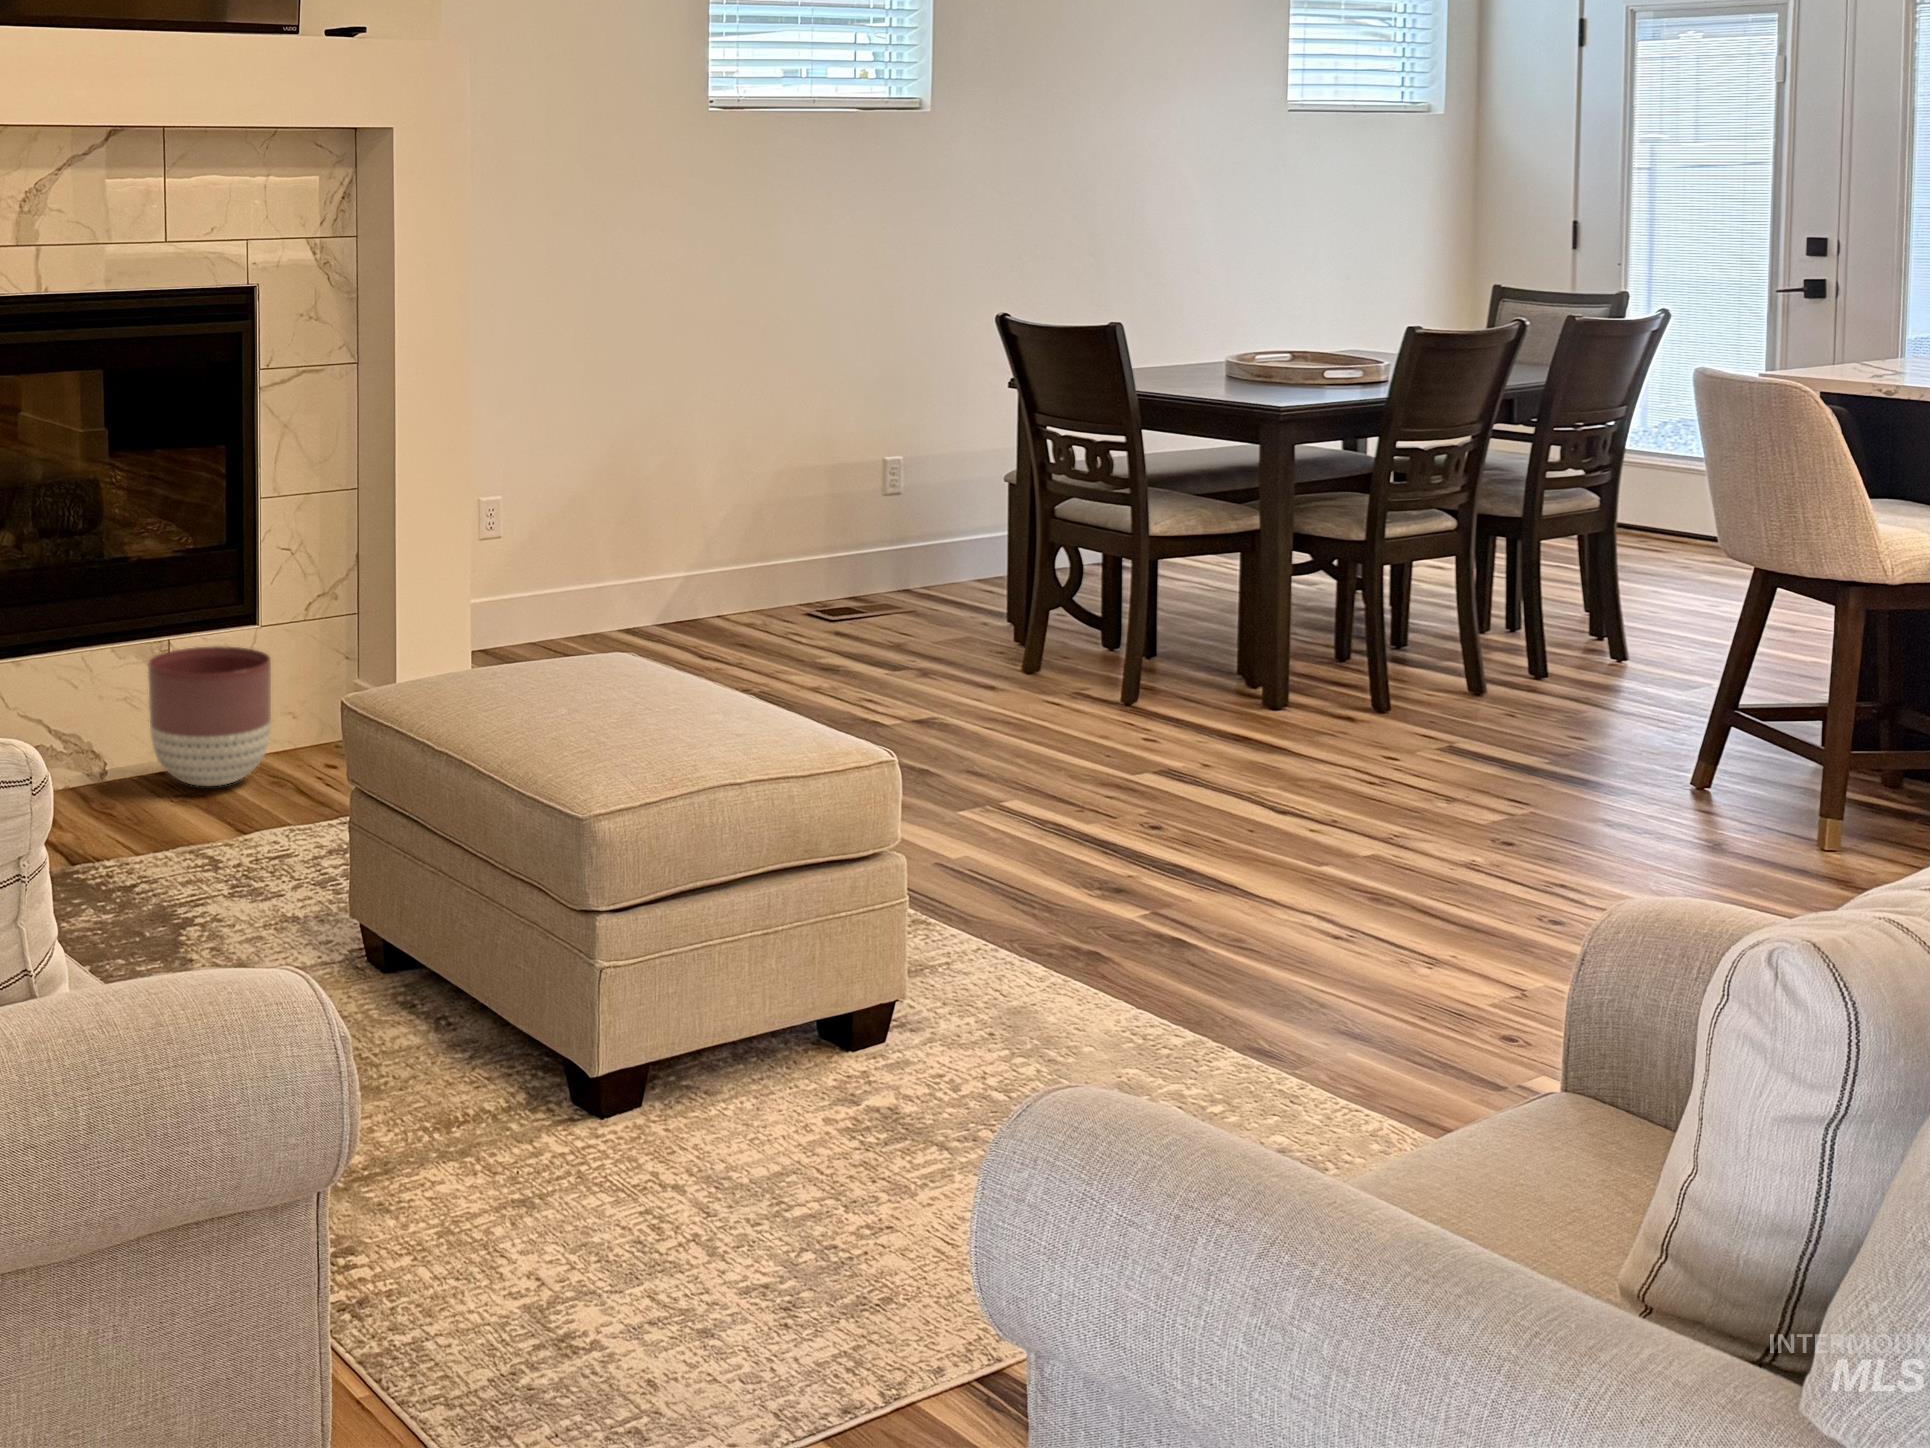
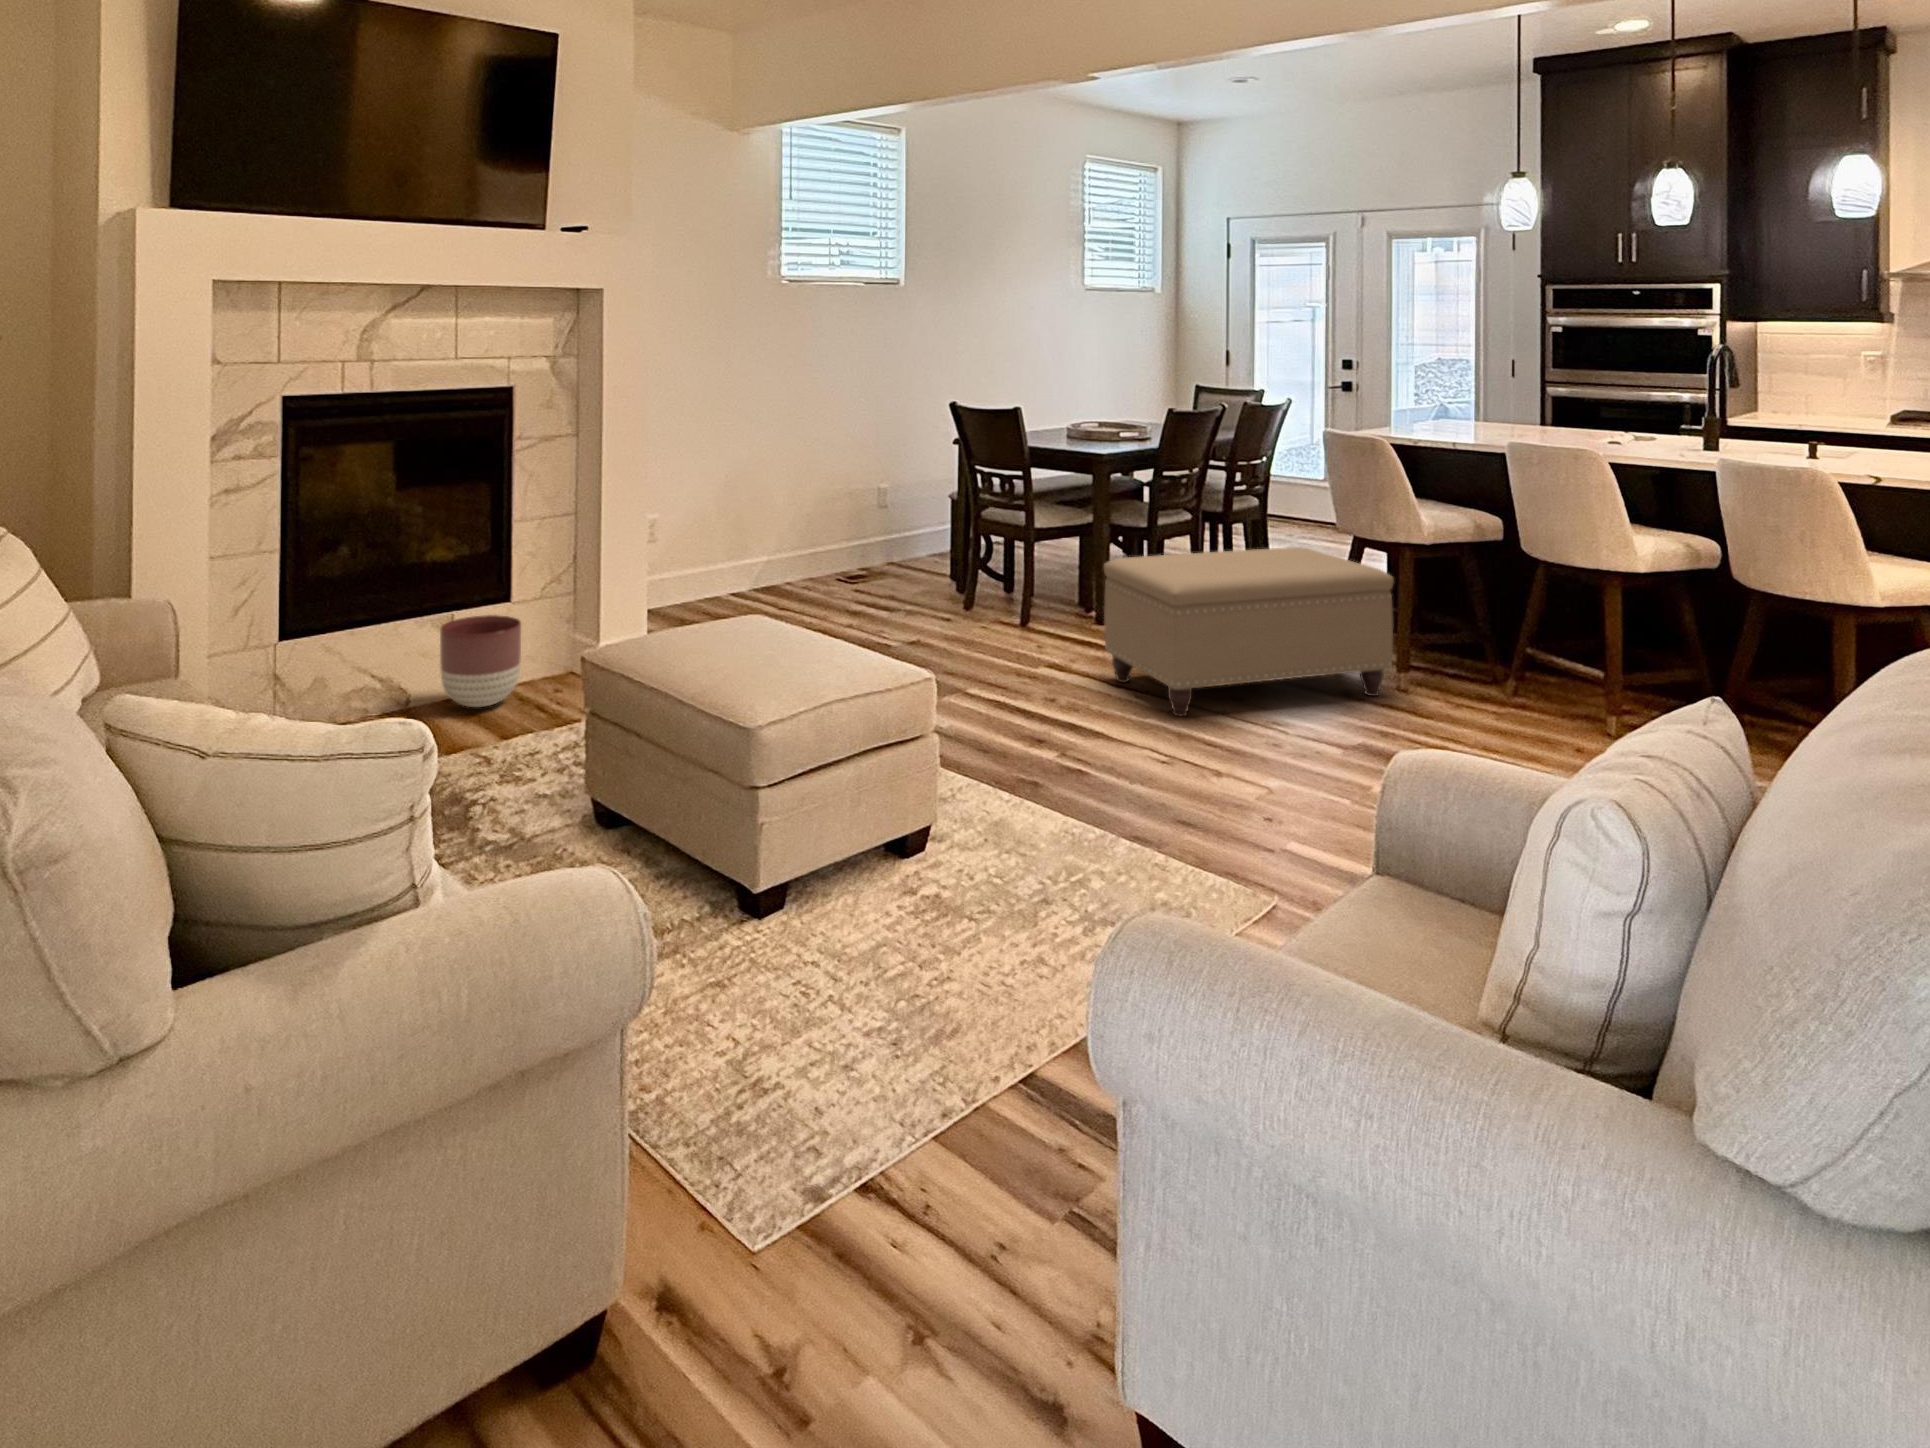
ottoman: none [1251,581,1804,864] -> present [1104,547,1394,716]

